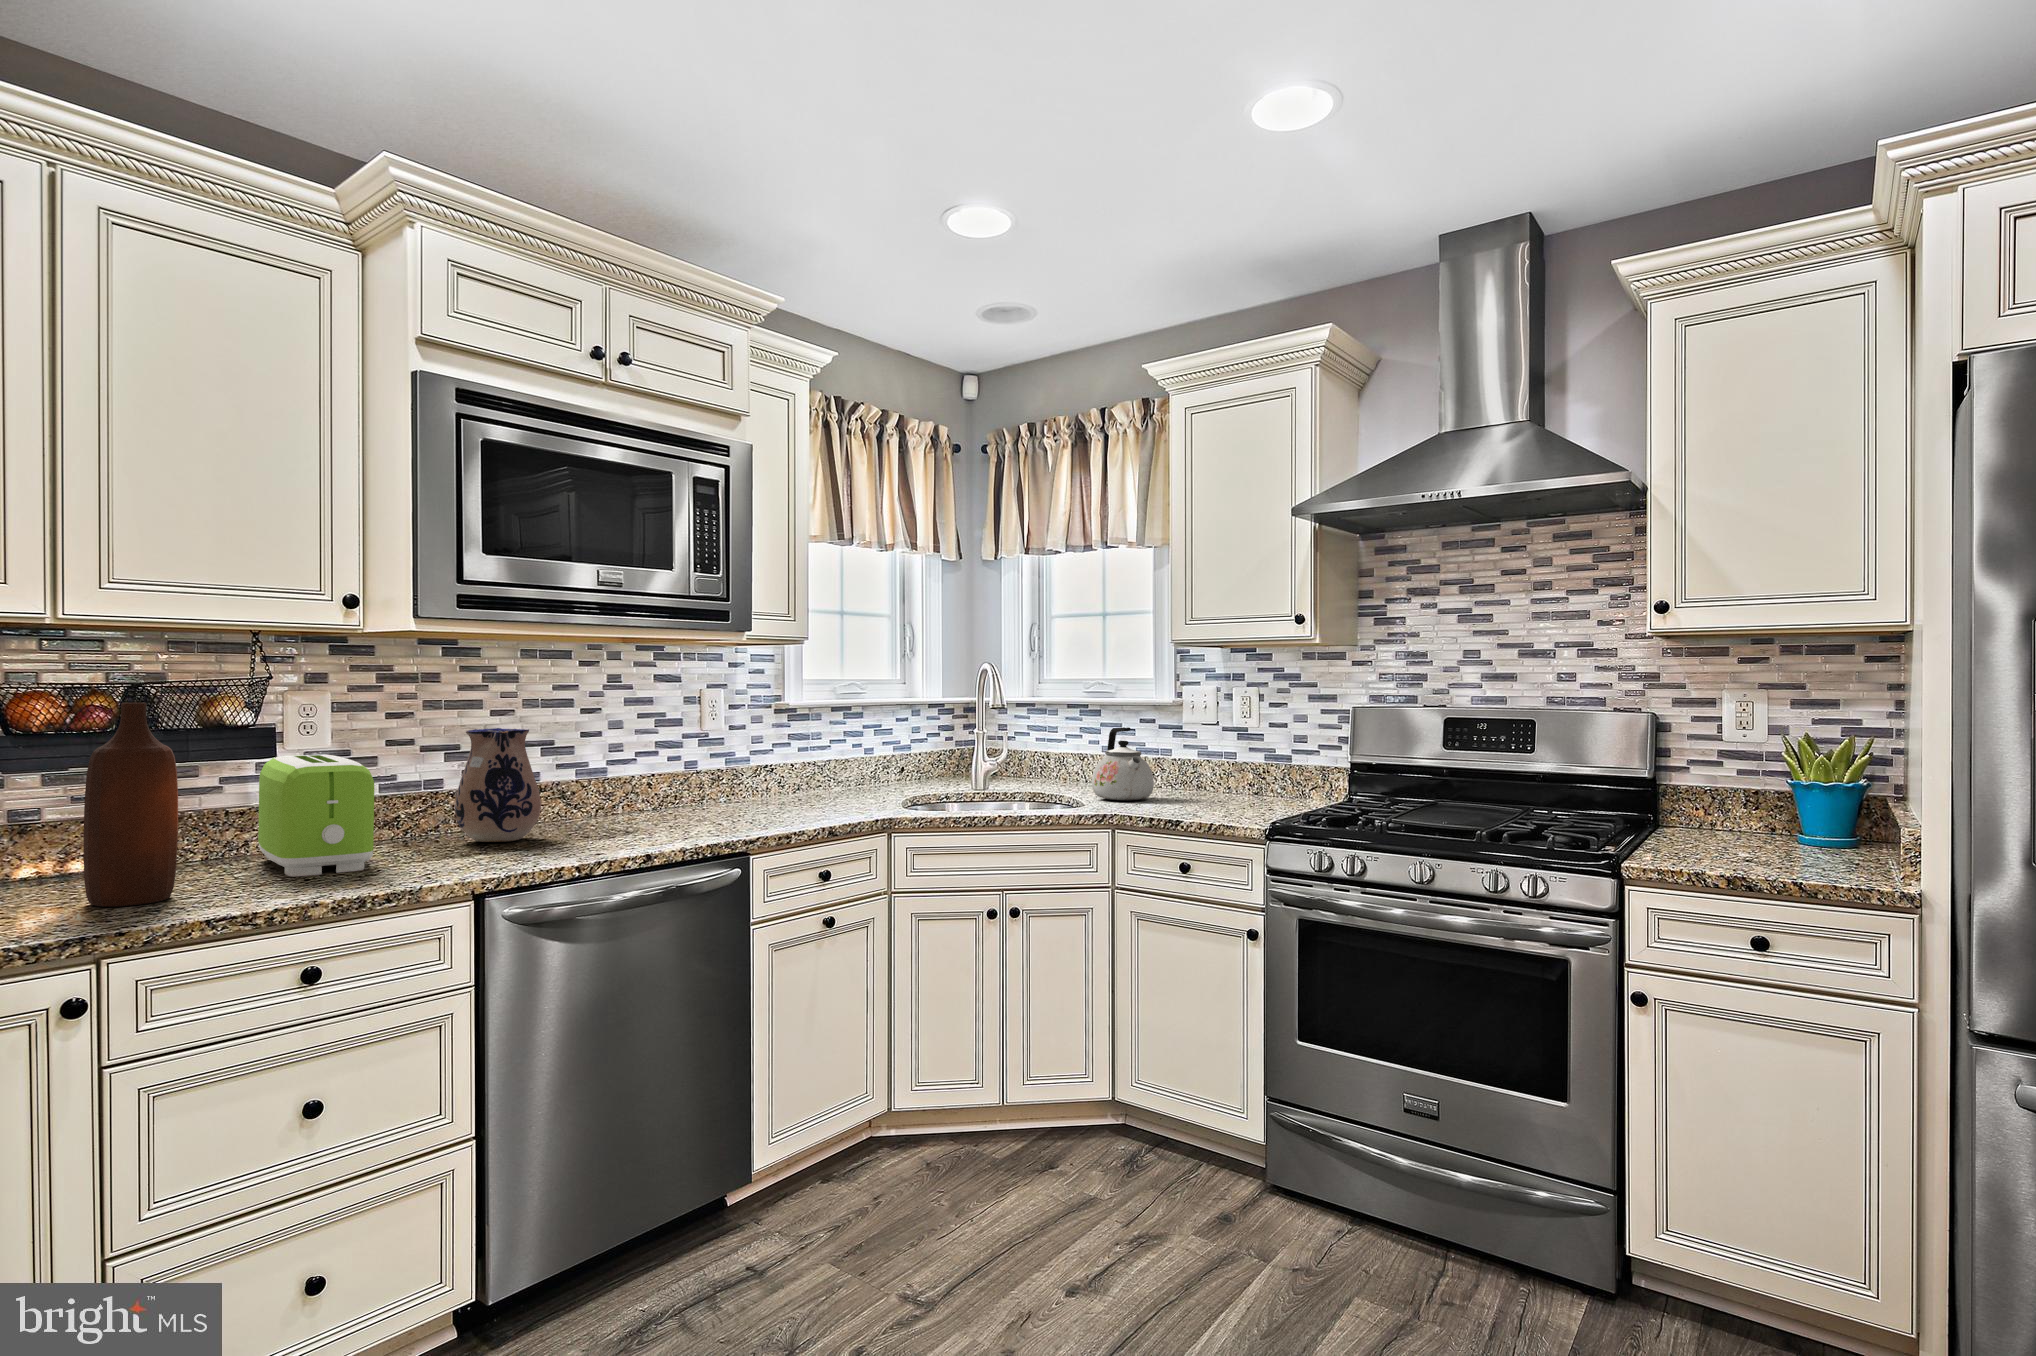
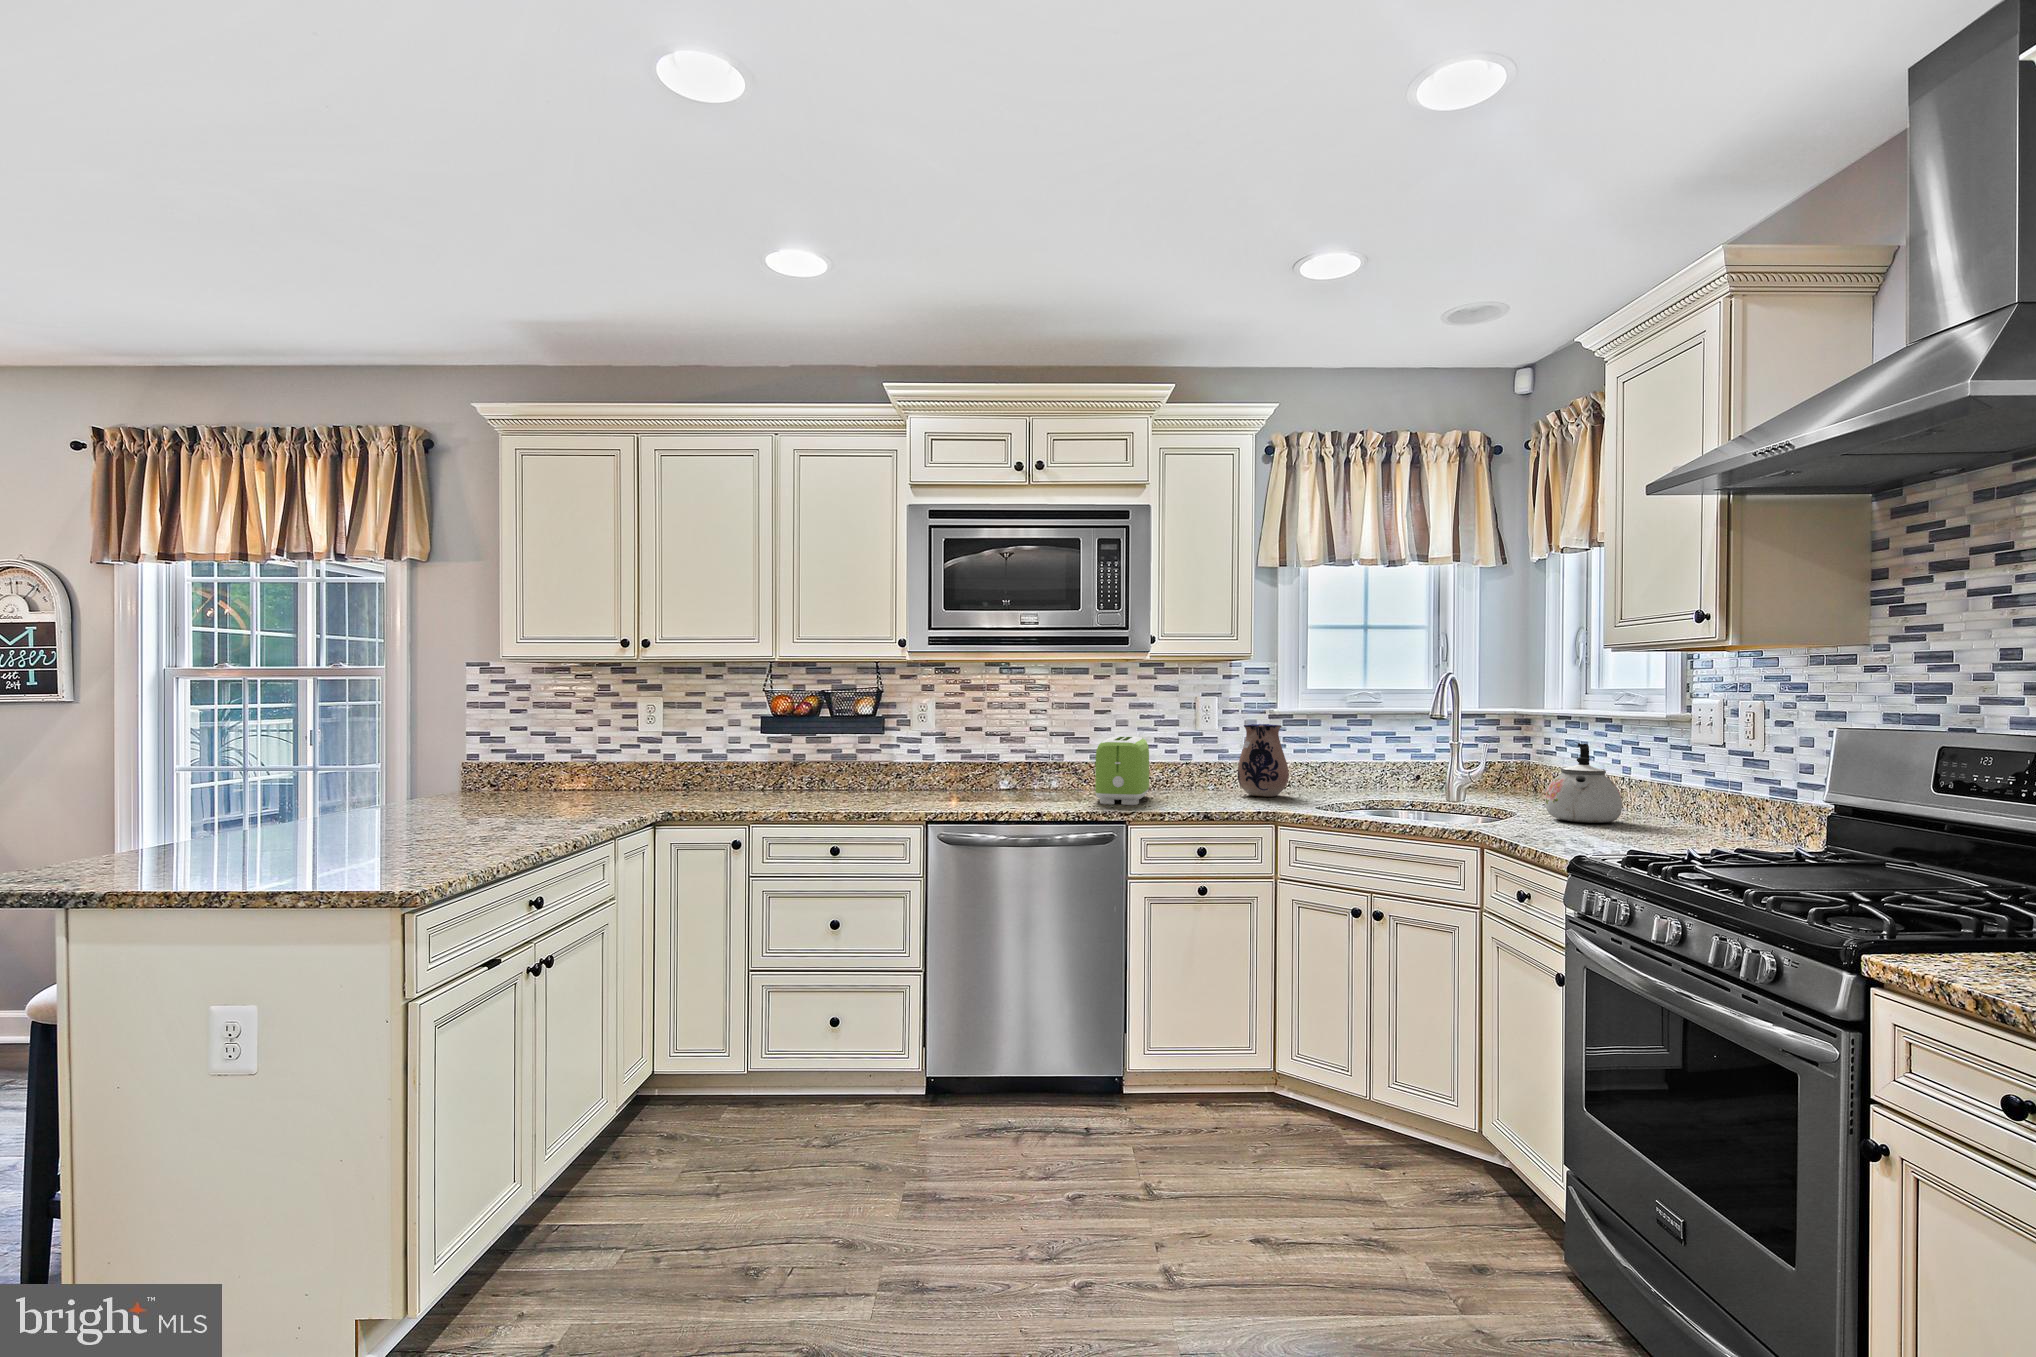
bottle: present [83,703,178,907] -> none [779,703,815,802]
ceramic pitcher: present [455,728,541,842] -> present [1237,724,1289,797]
toaster: present [258,754,374,876] -> present [1095,736,1149,805]

